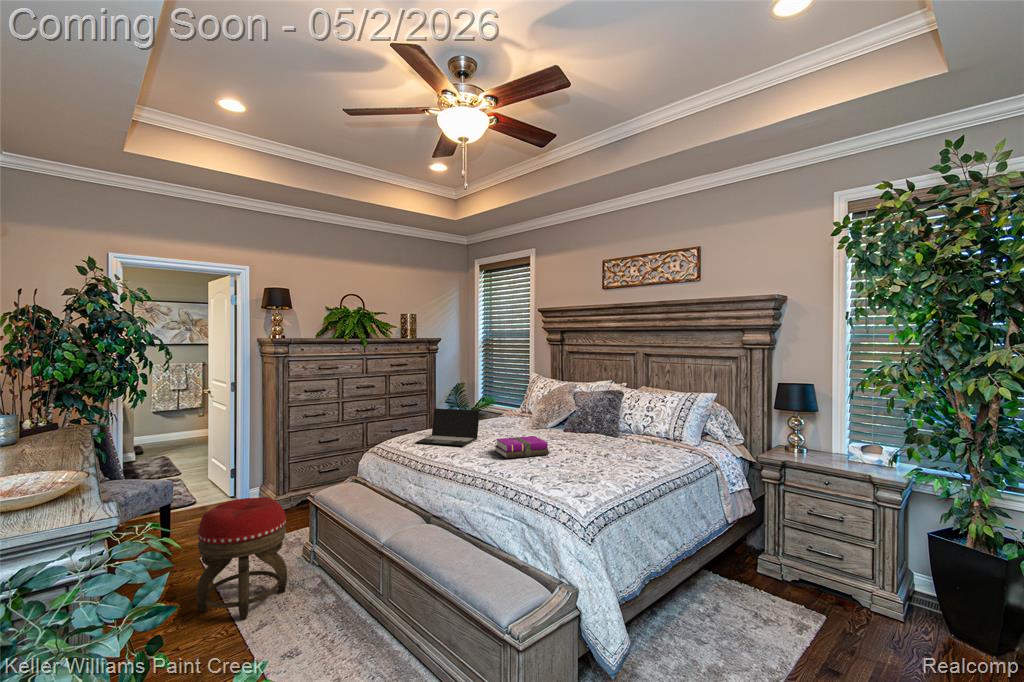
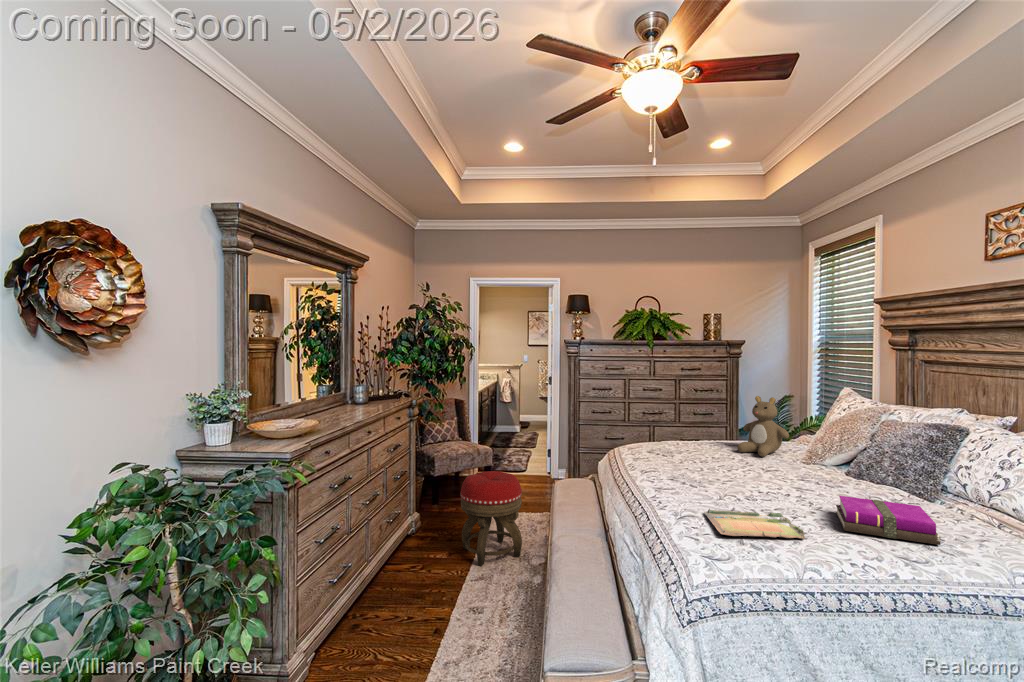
teddy bear: none [484,382,520,429] -> present [737,396,789,457]
laptop: present [416,409,480,446] -> none [637,419,714,465]
notebook: present [495,436,550,458] -> present [836,496,941,545]
tray: none [535,460,604,481] -> present [705,509,805,539]

